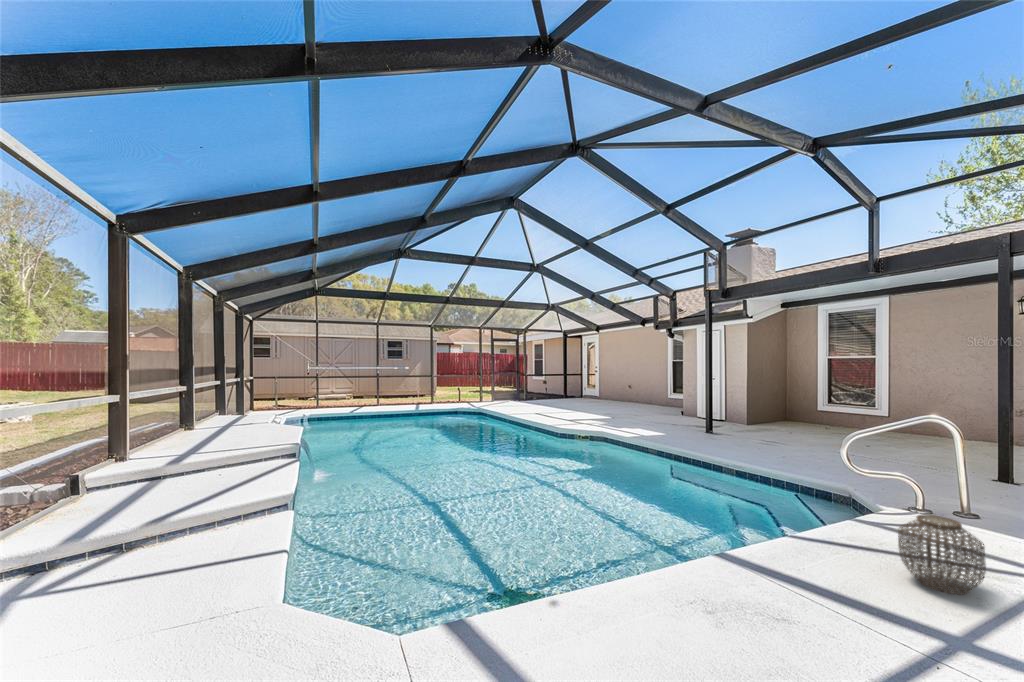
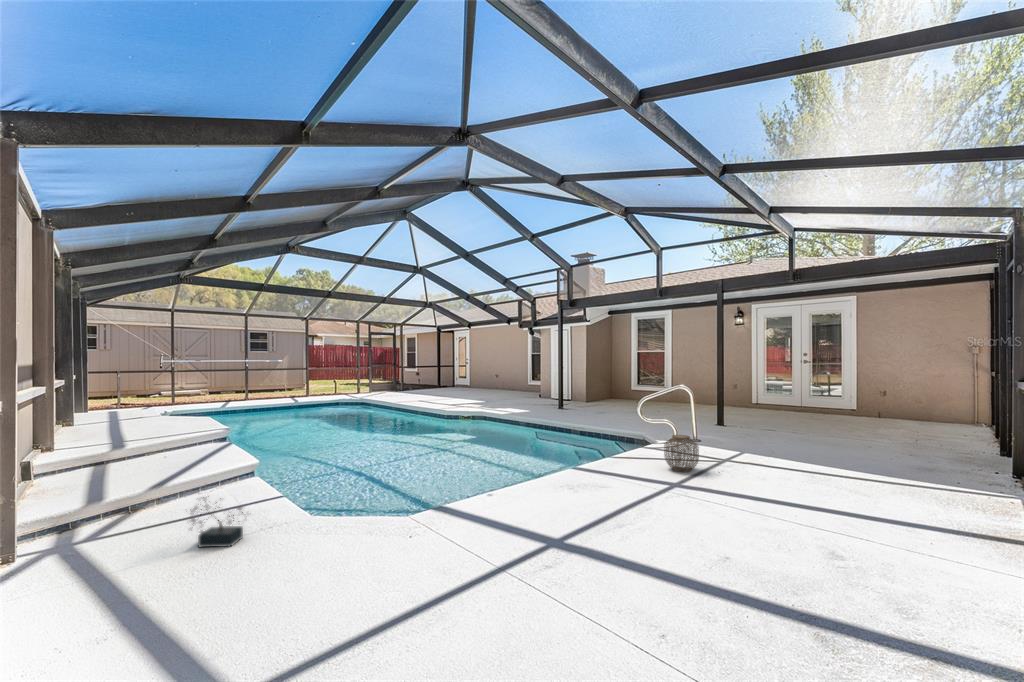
decorative plant: none [71,562,171,654] -> present [190,496,243,547]

